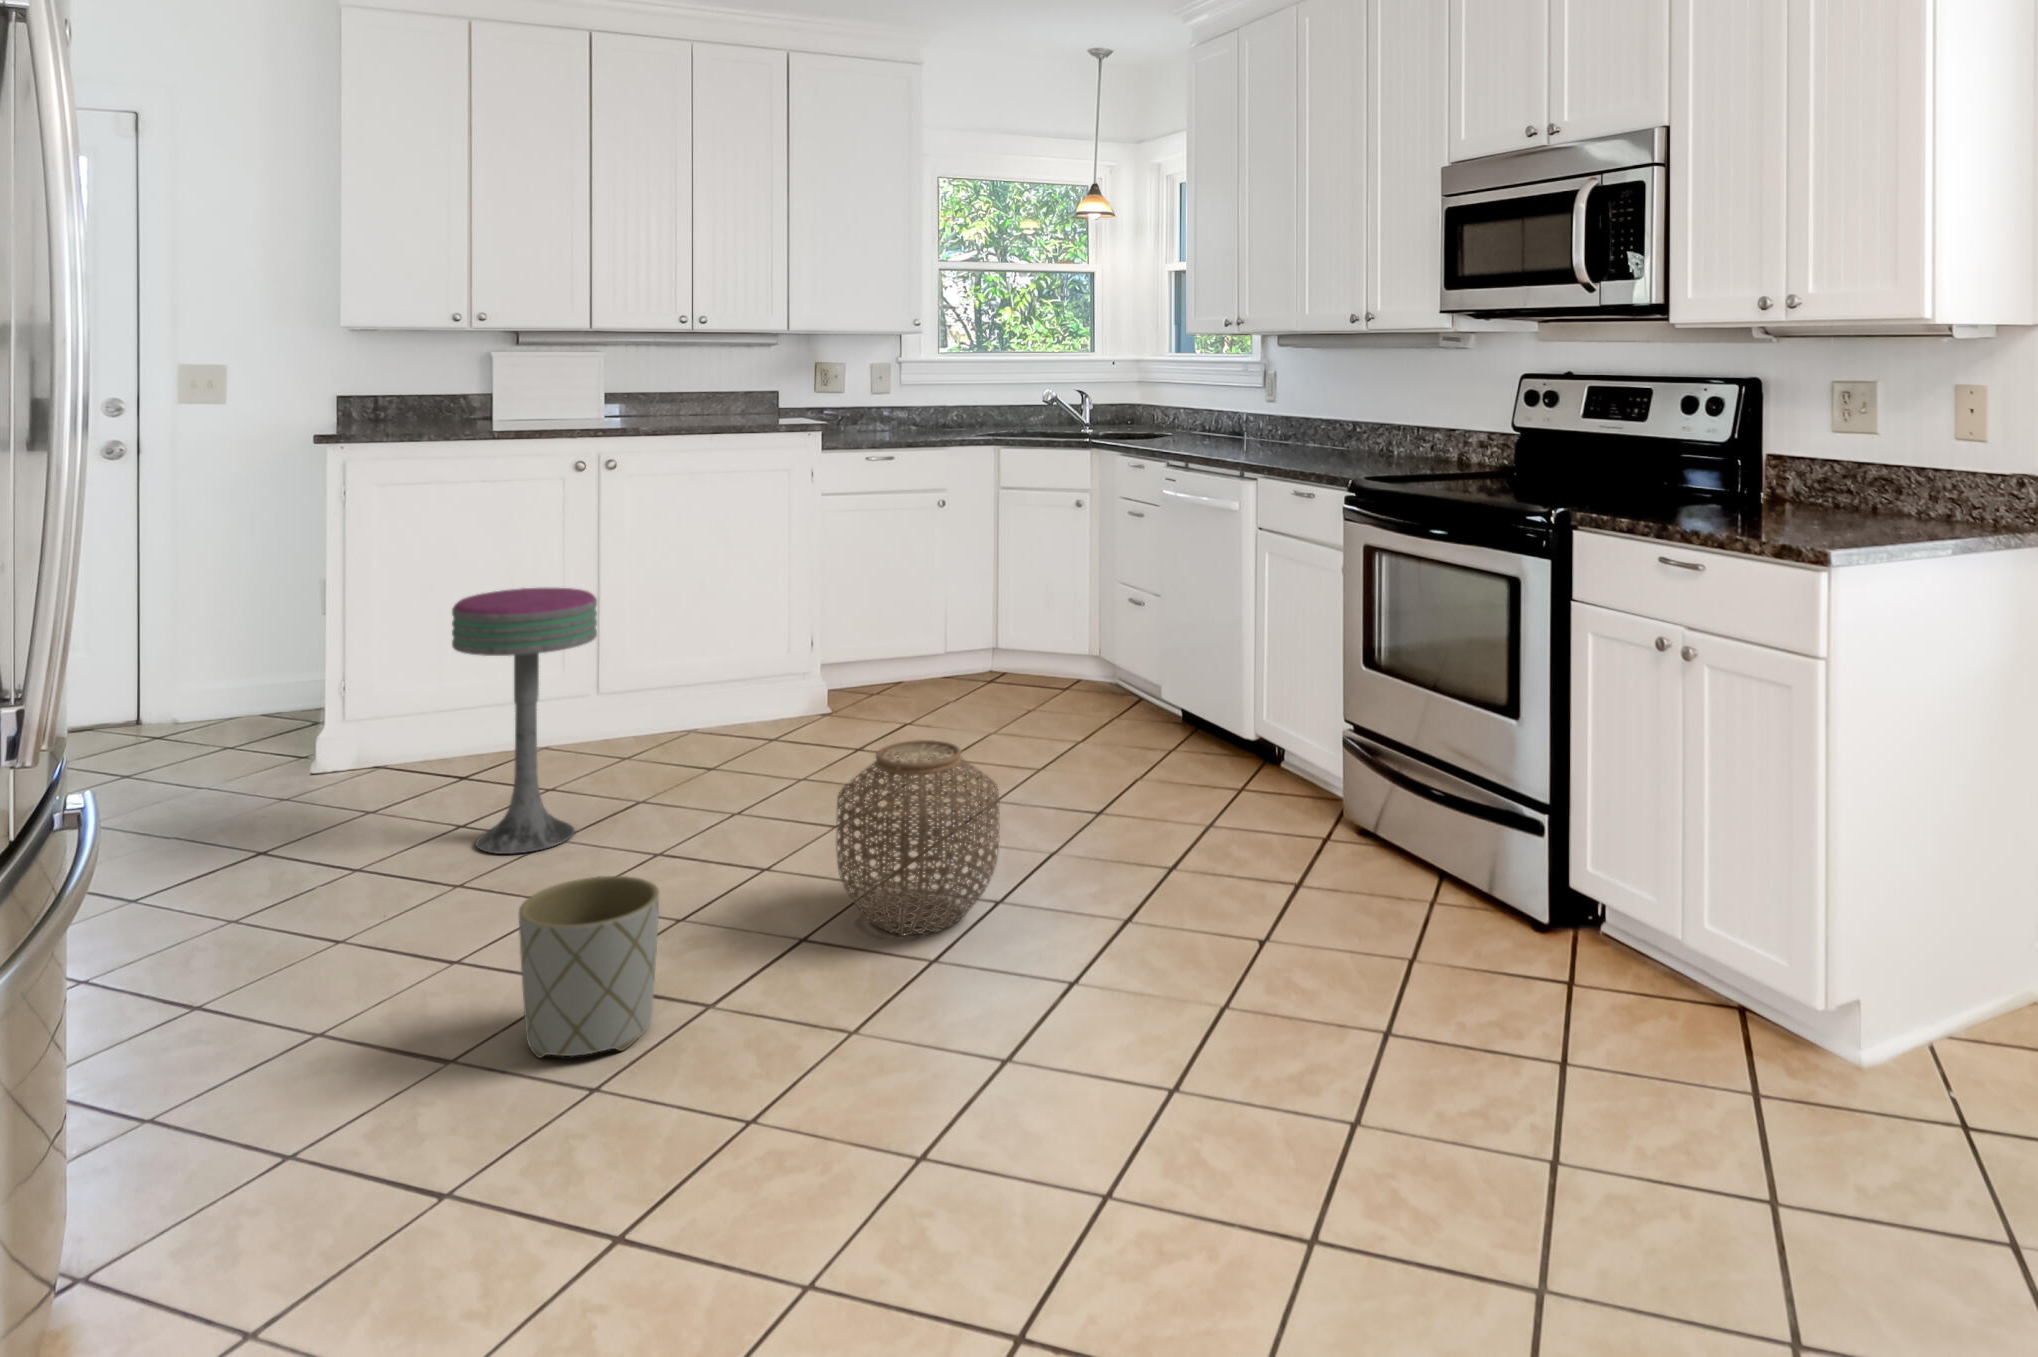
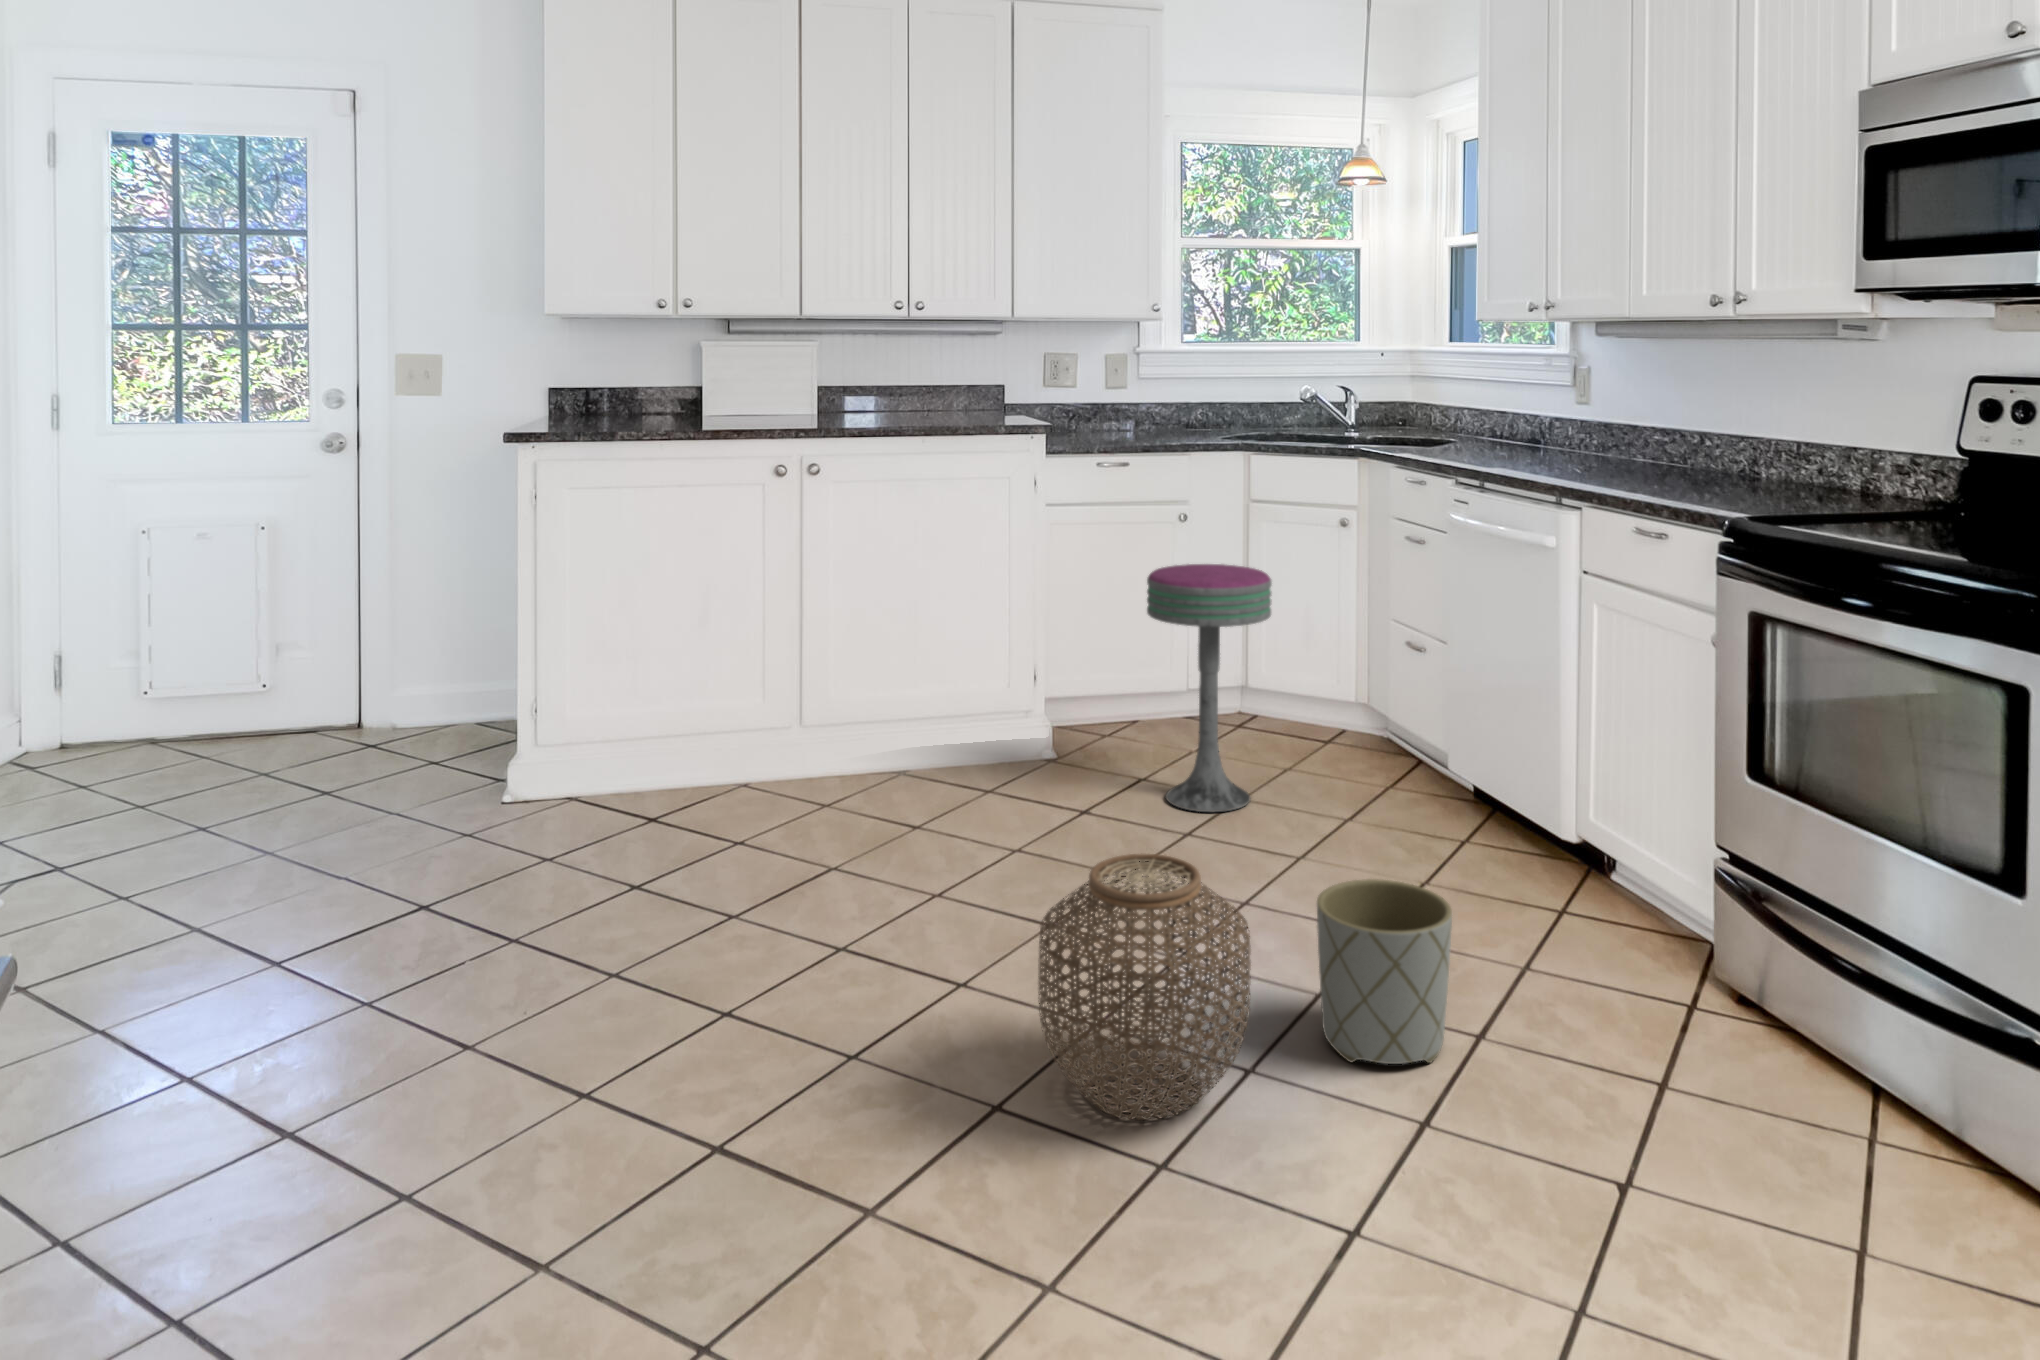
bar stool: present [452,588,597,854] -> present [1147,564,1272,812]
planter: present [519,876,660,1058] -> present [1317,879,1452,1064]

